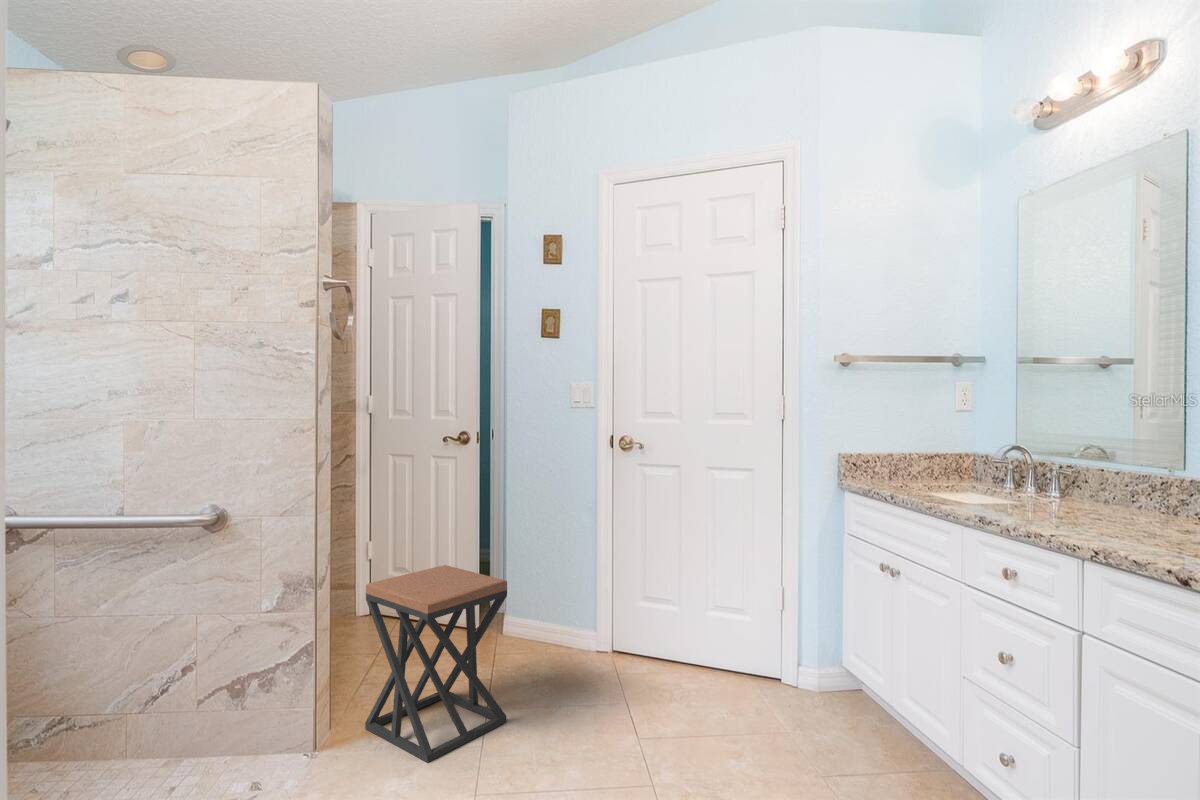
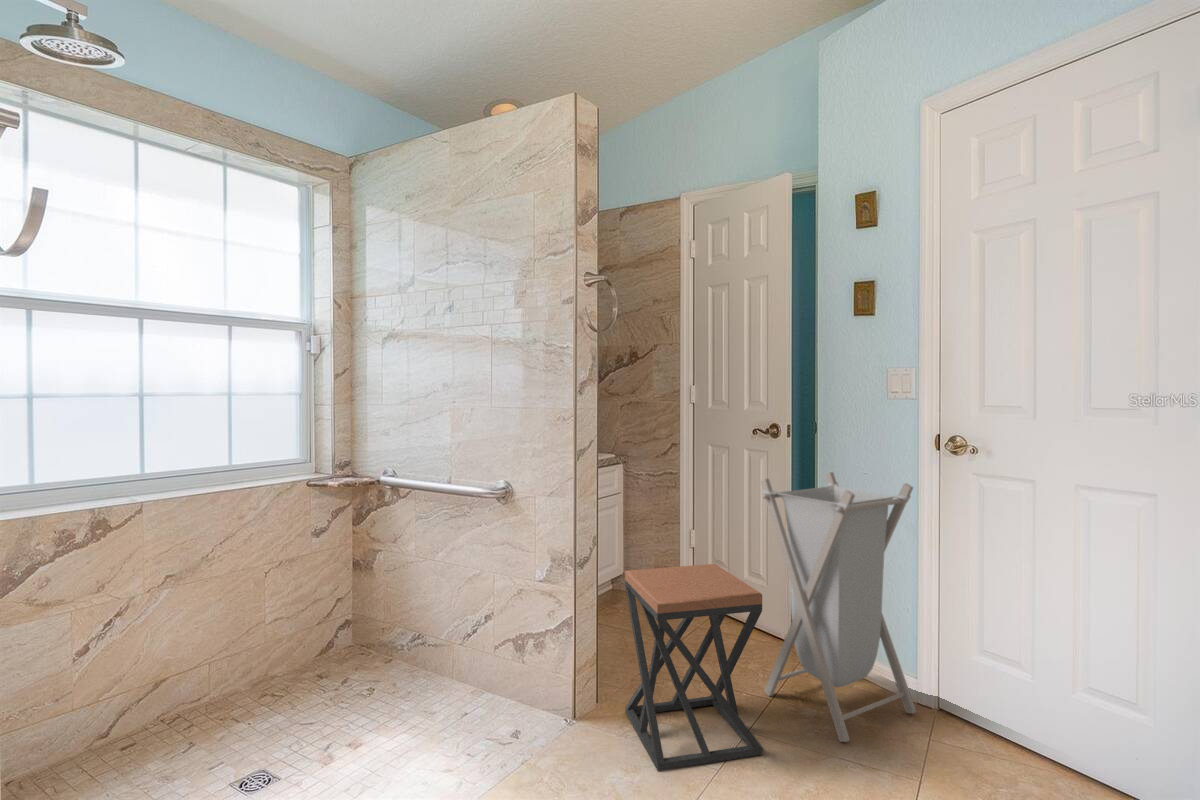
laundry hamper: none [480,472,600,695] -> present [760,472,916,742]

